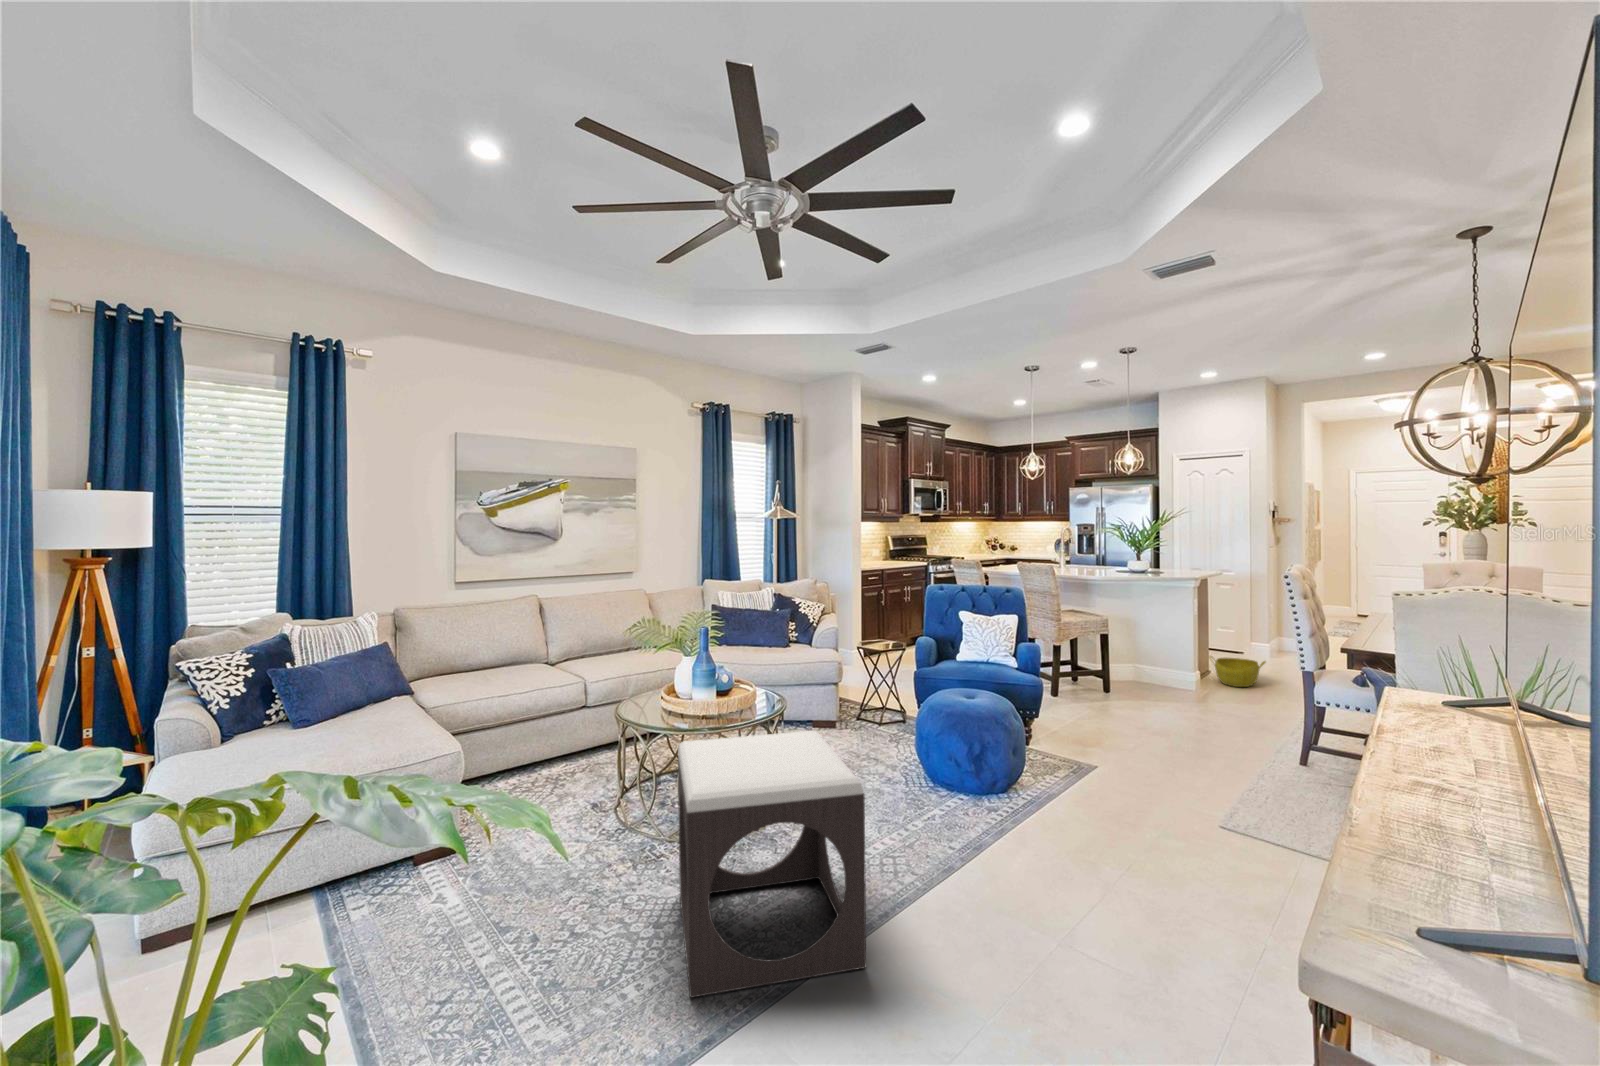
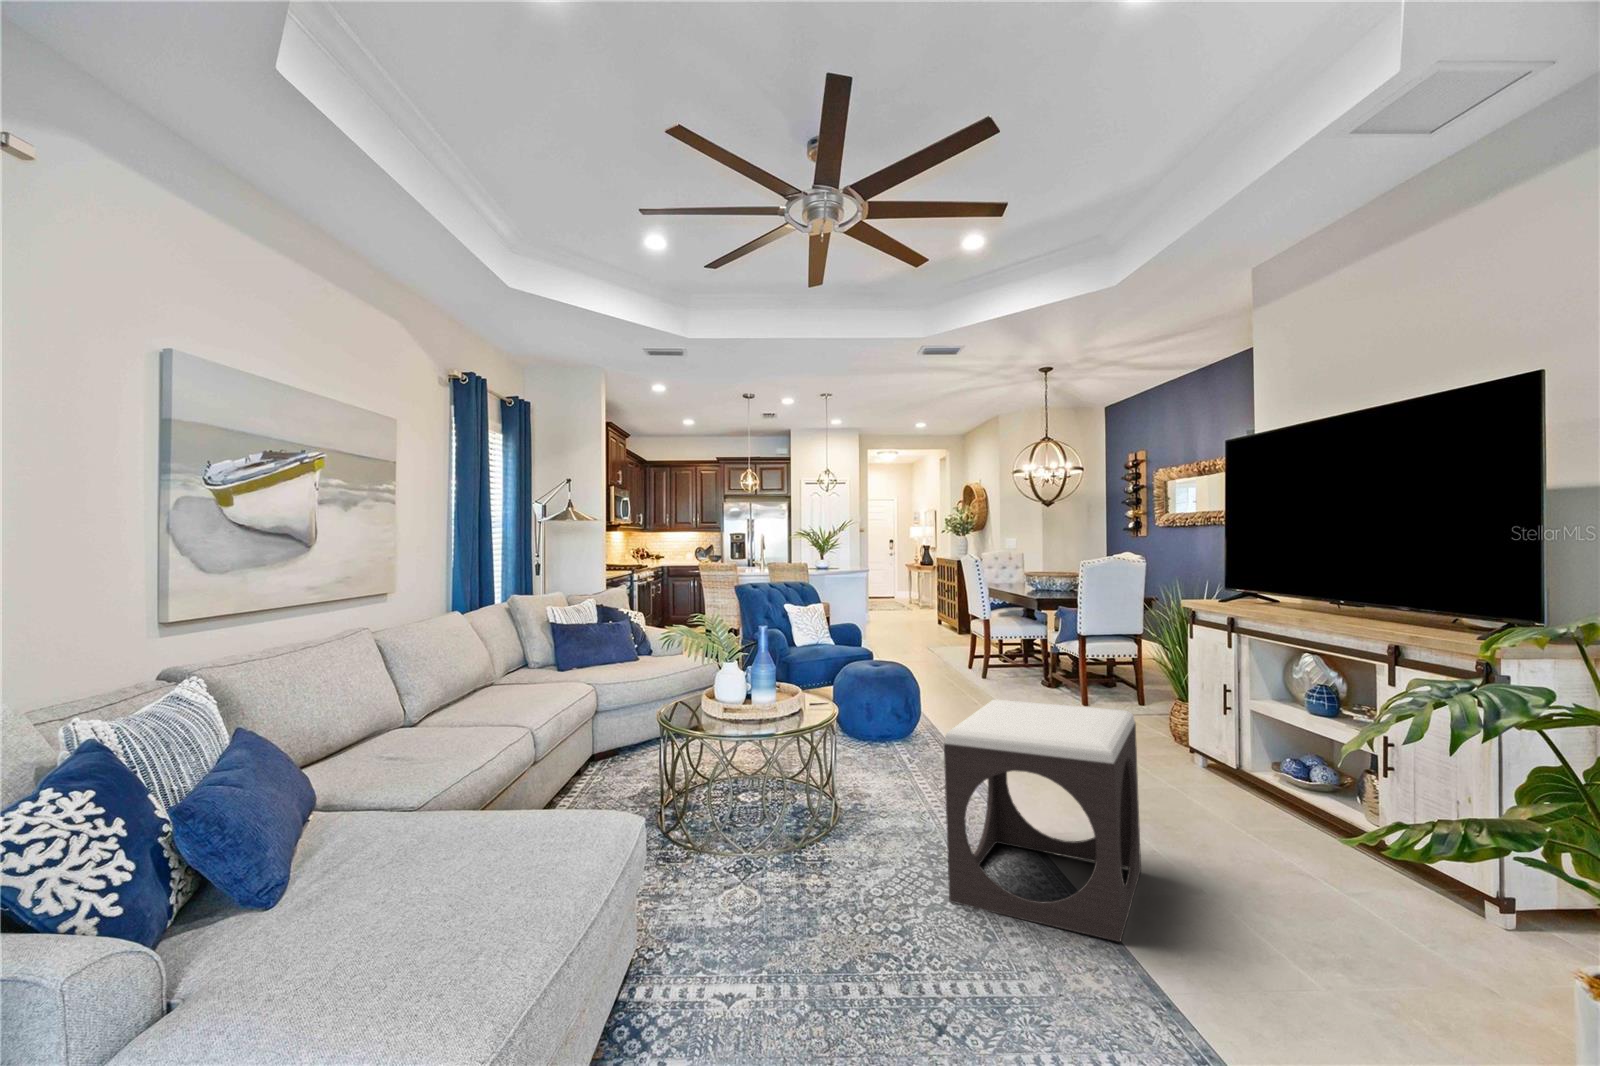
basket: present [1210,656,1266,687] -> none [895,633,933,657]

